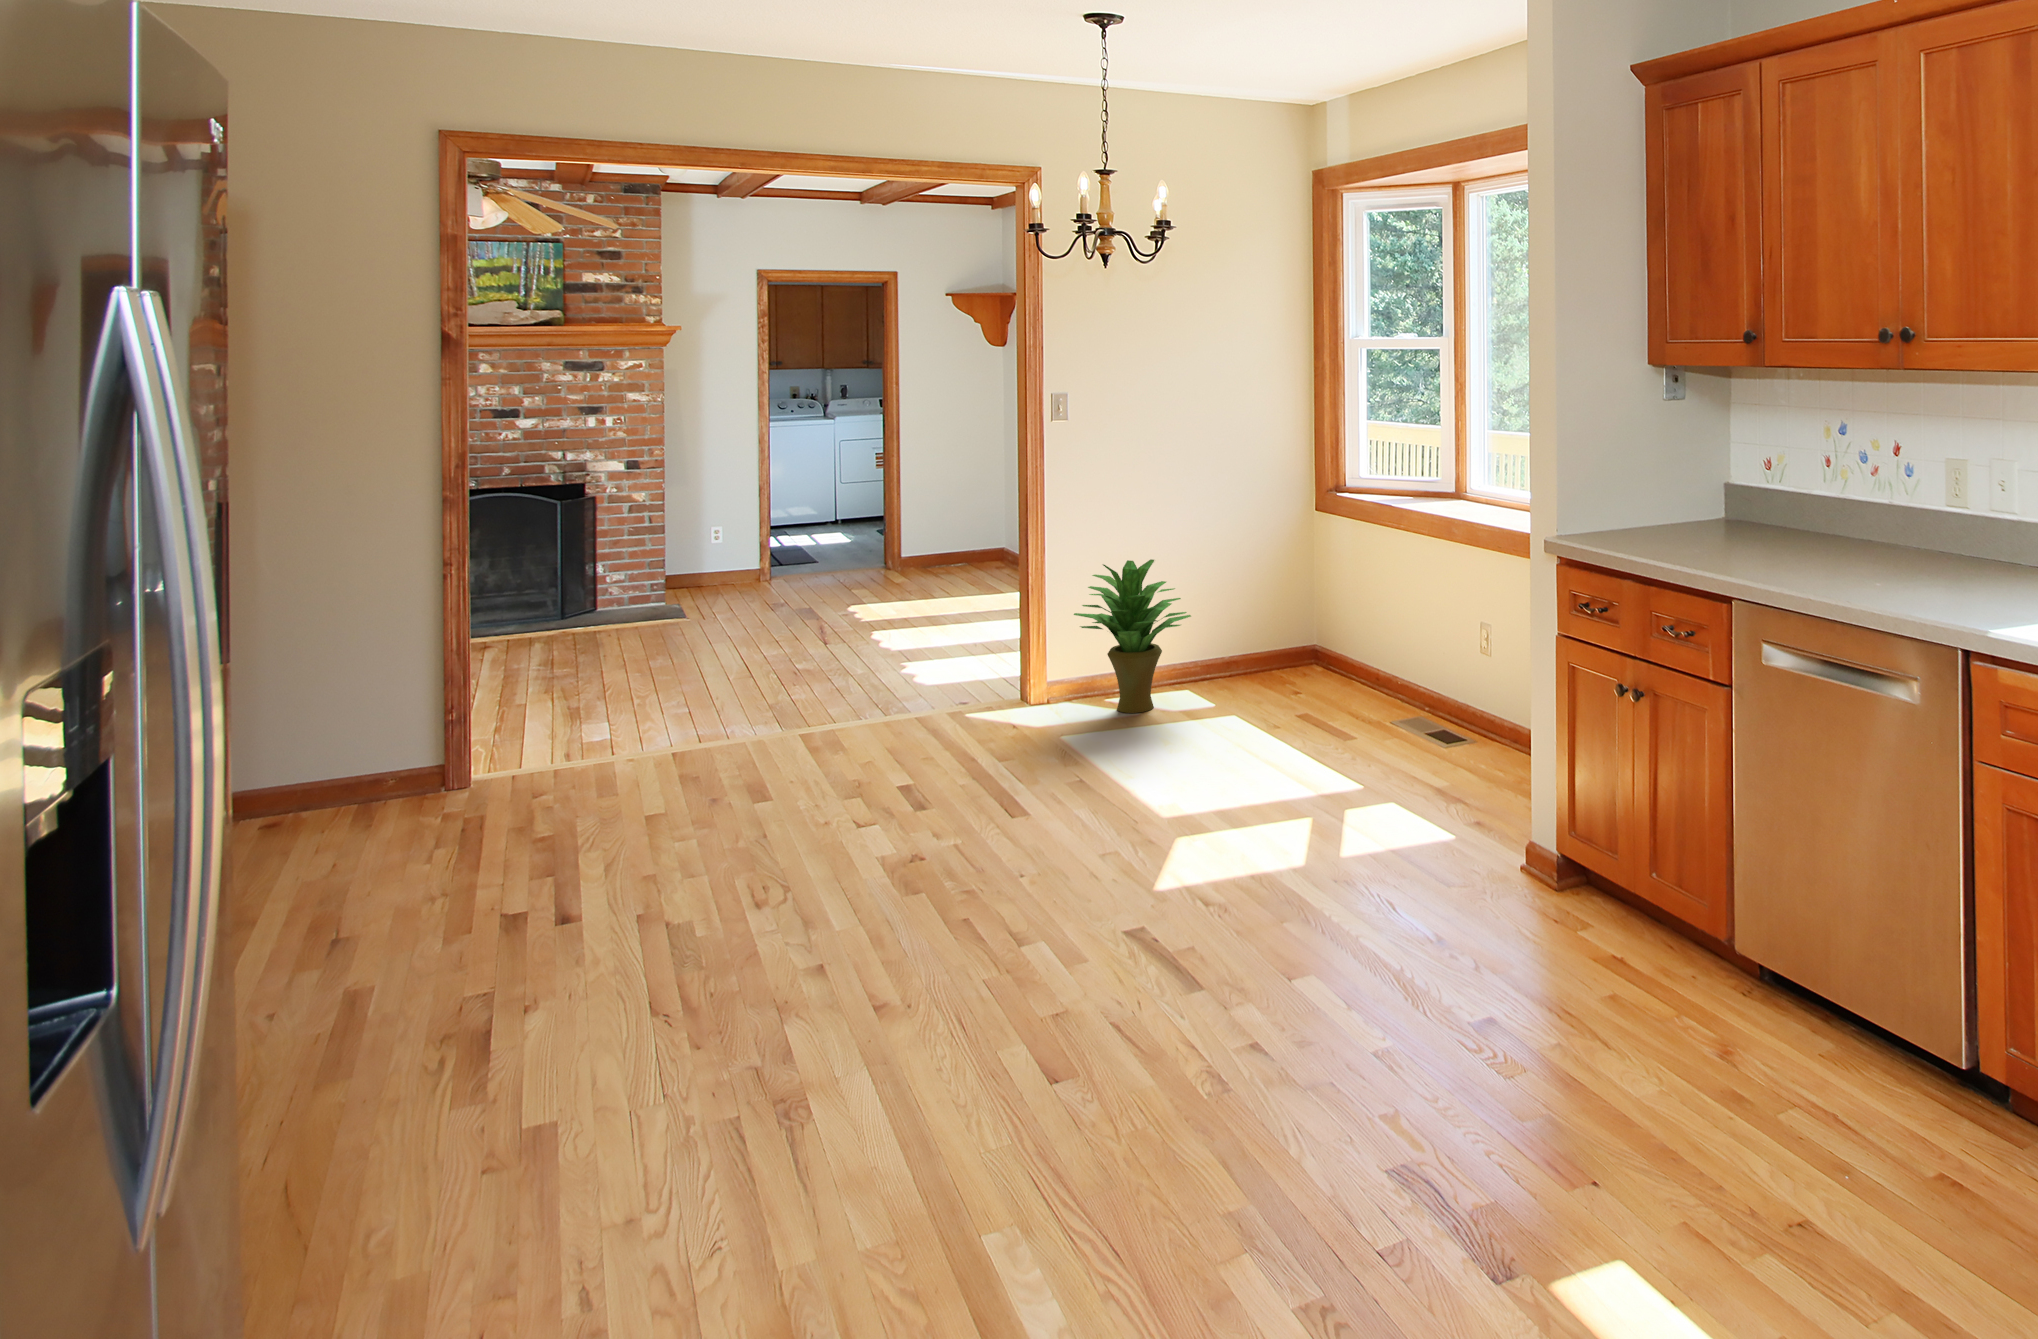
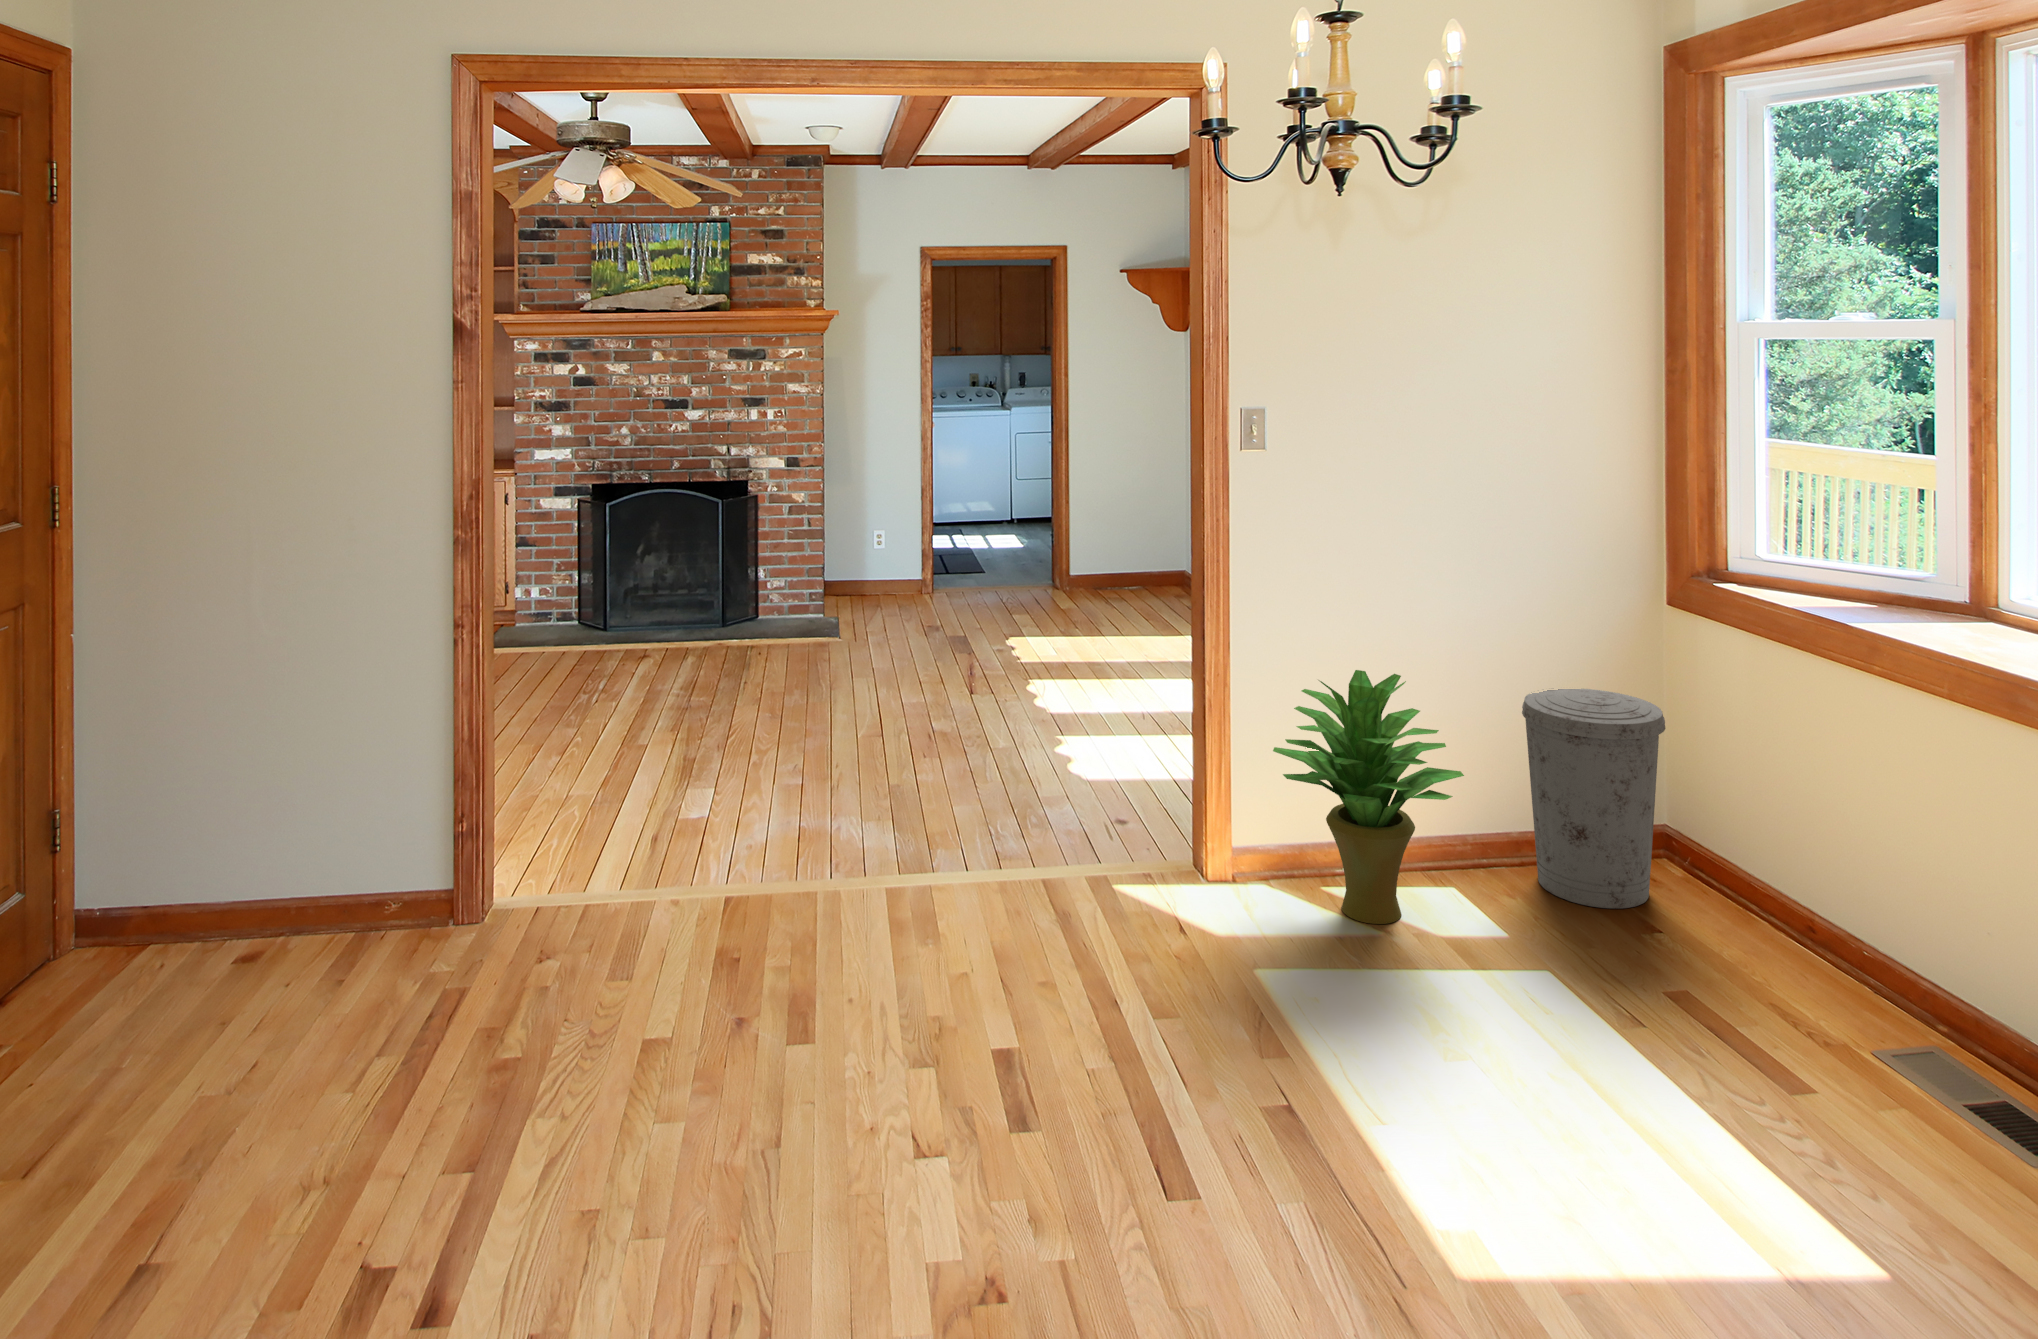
trash can: none [1230,565,1309,690] -> present [1522,689,1666,909]

